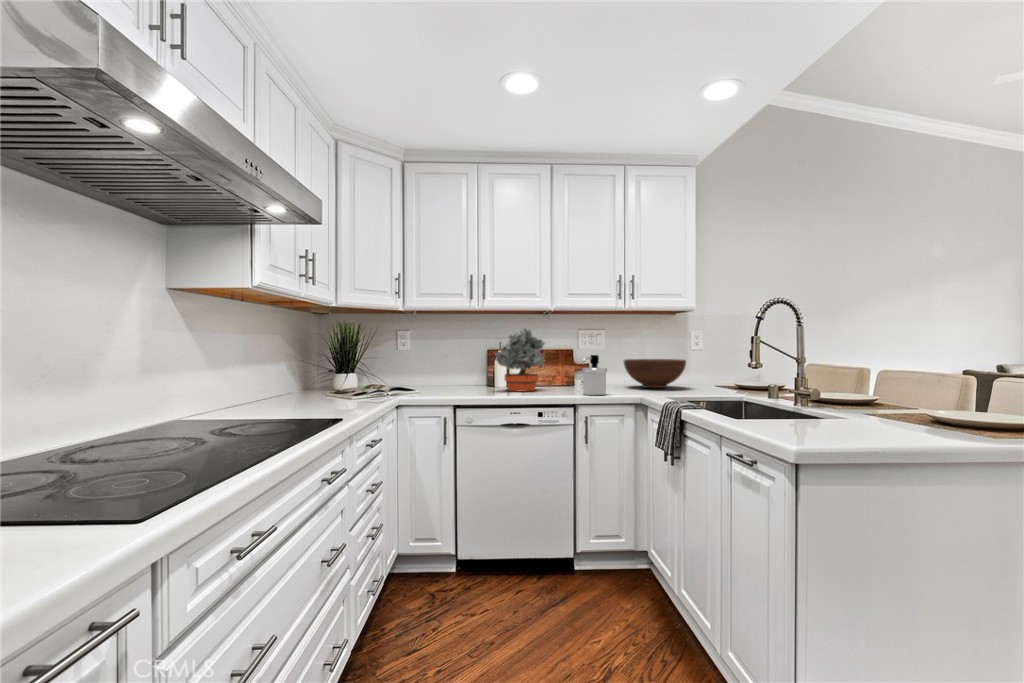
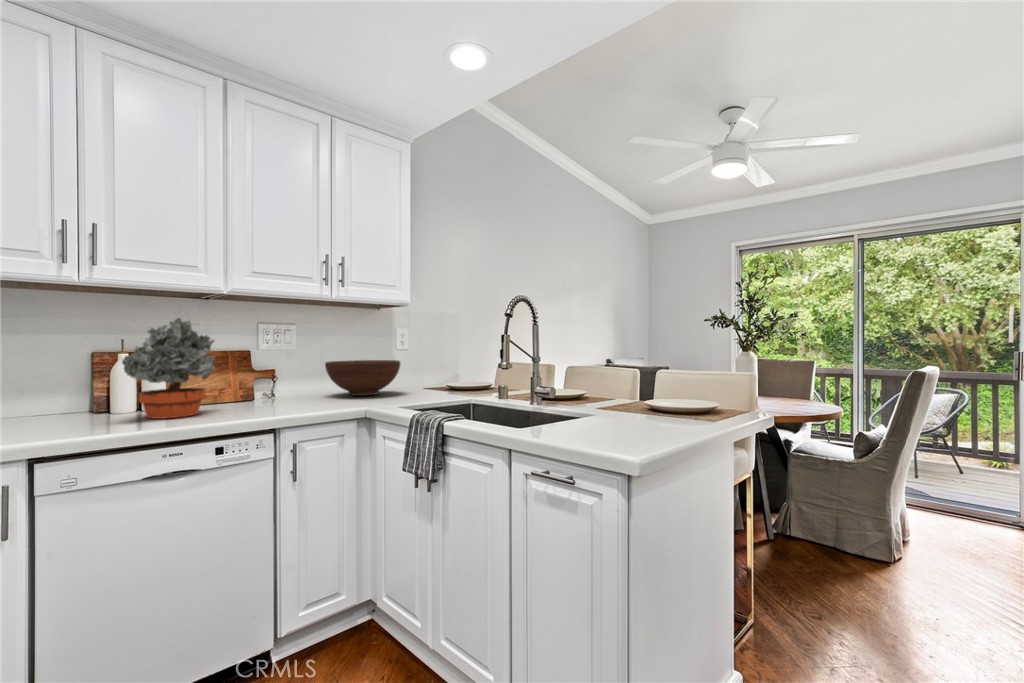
soap dispenser: present [582,355,607,395] -> none [284,357,320,413]

